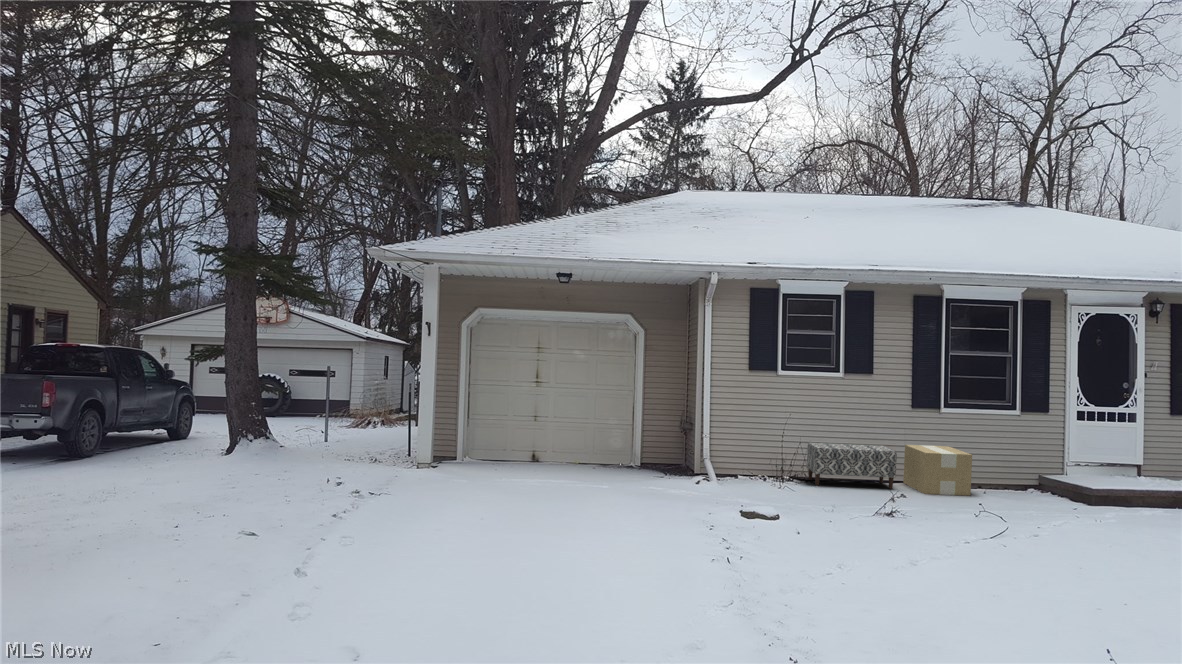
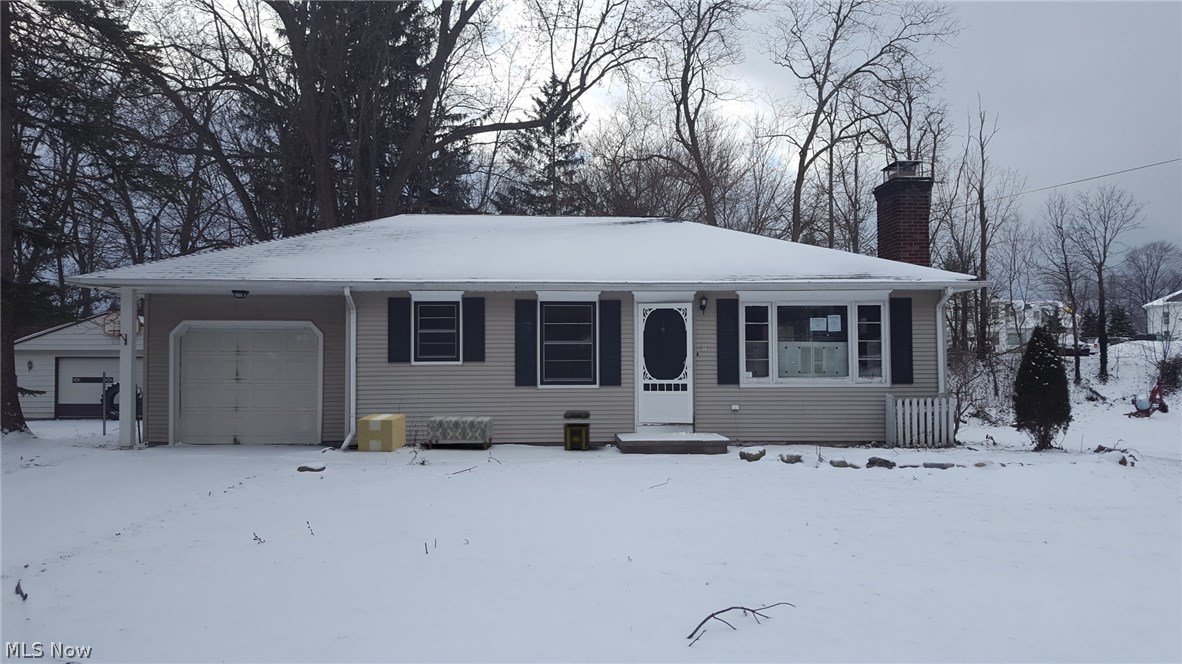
toolbox: none [977,441,1024,493] -> present [563,410,590,450]
cardboard box: present [903,445,972,496] -> present [358,414,406,451]

